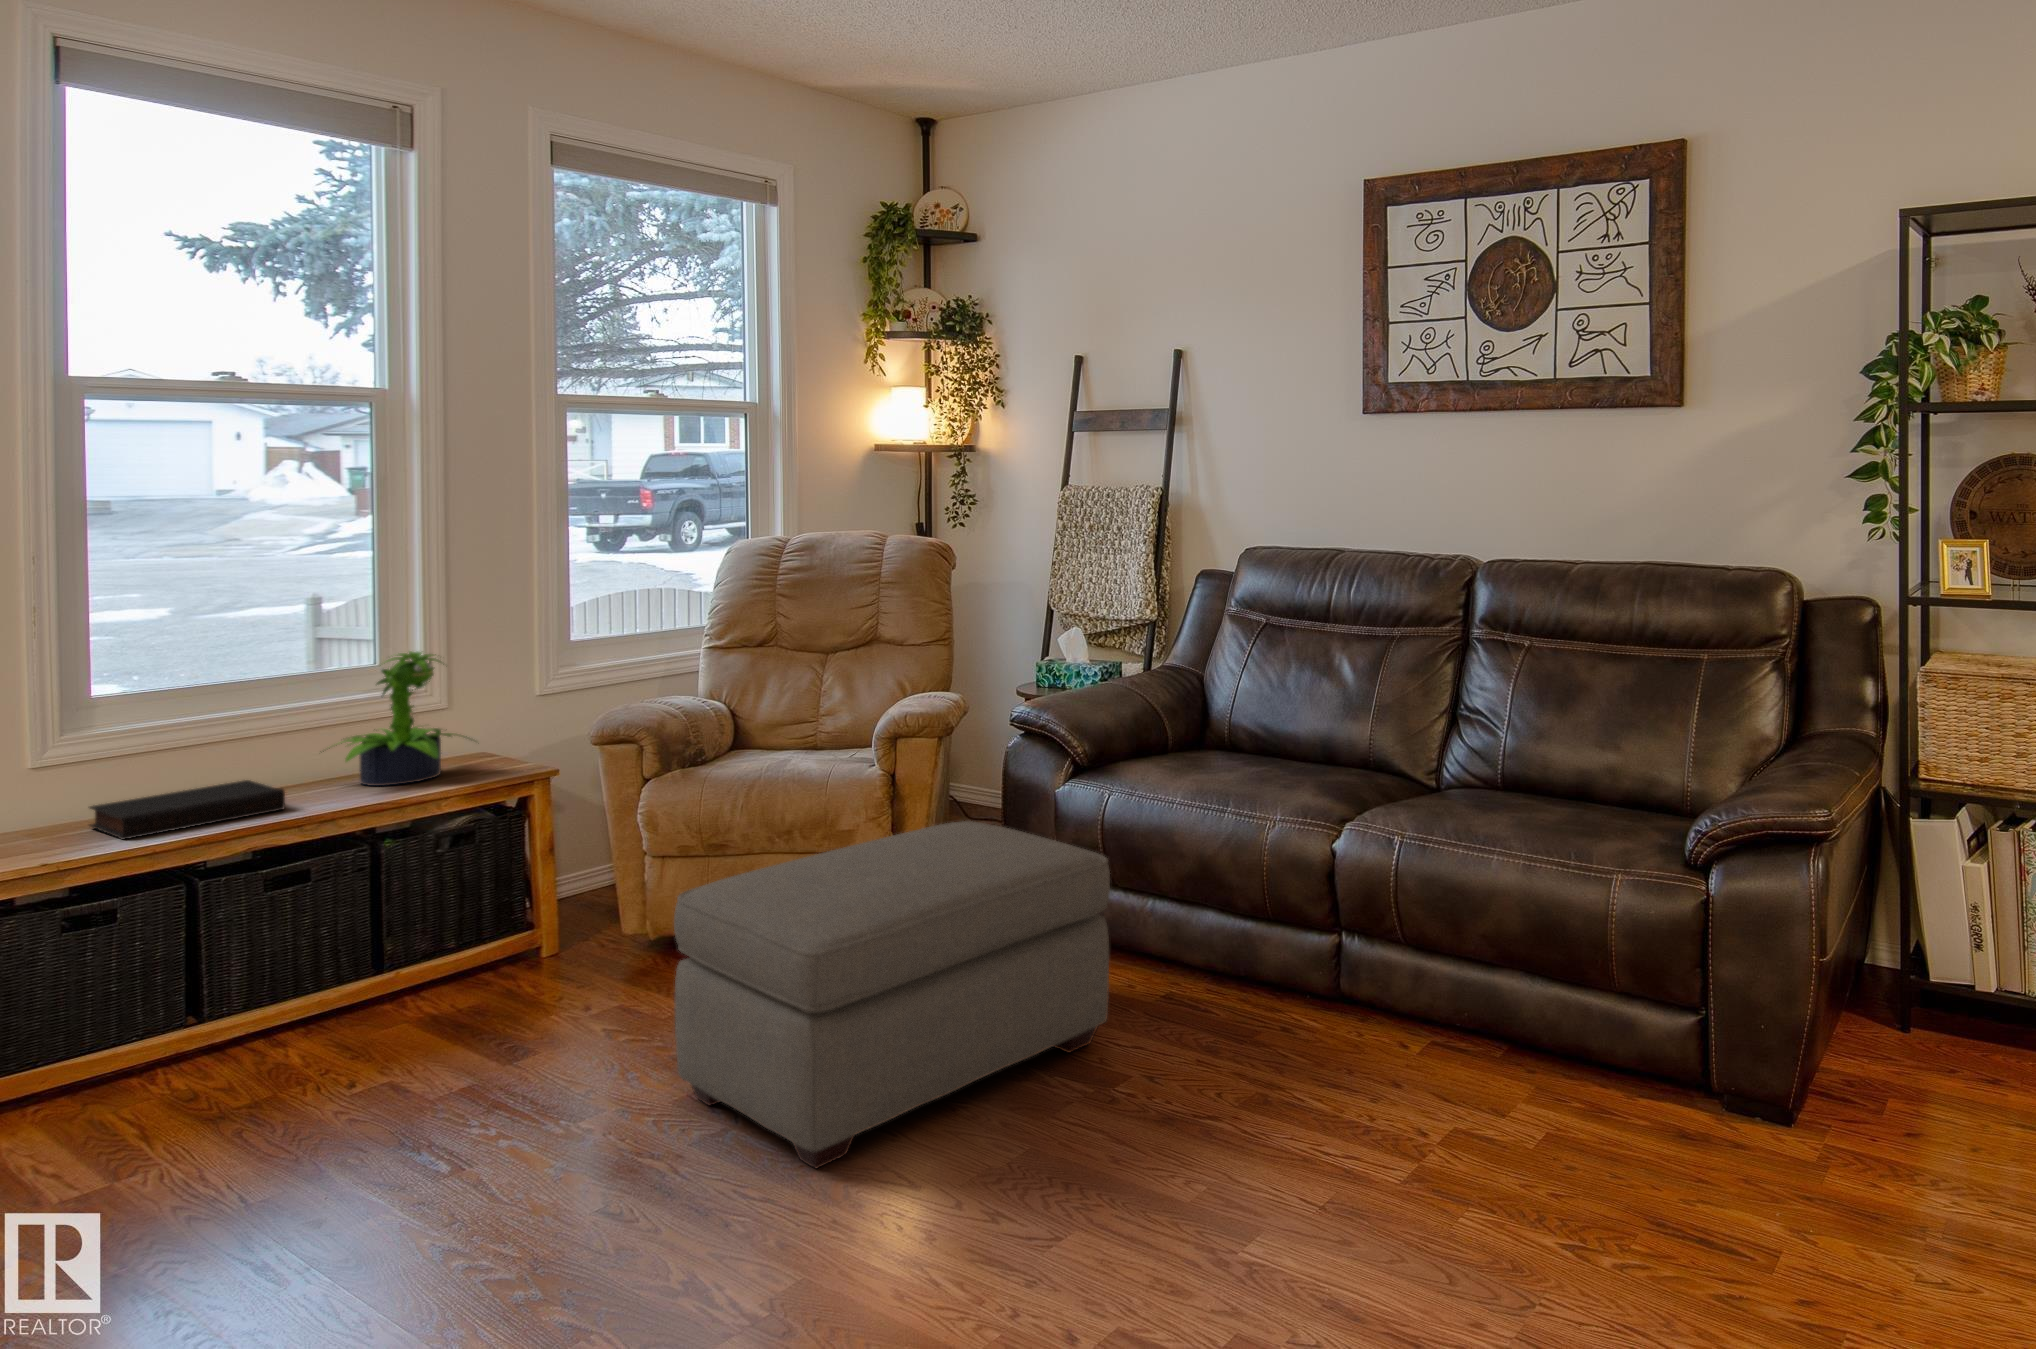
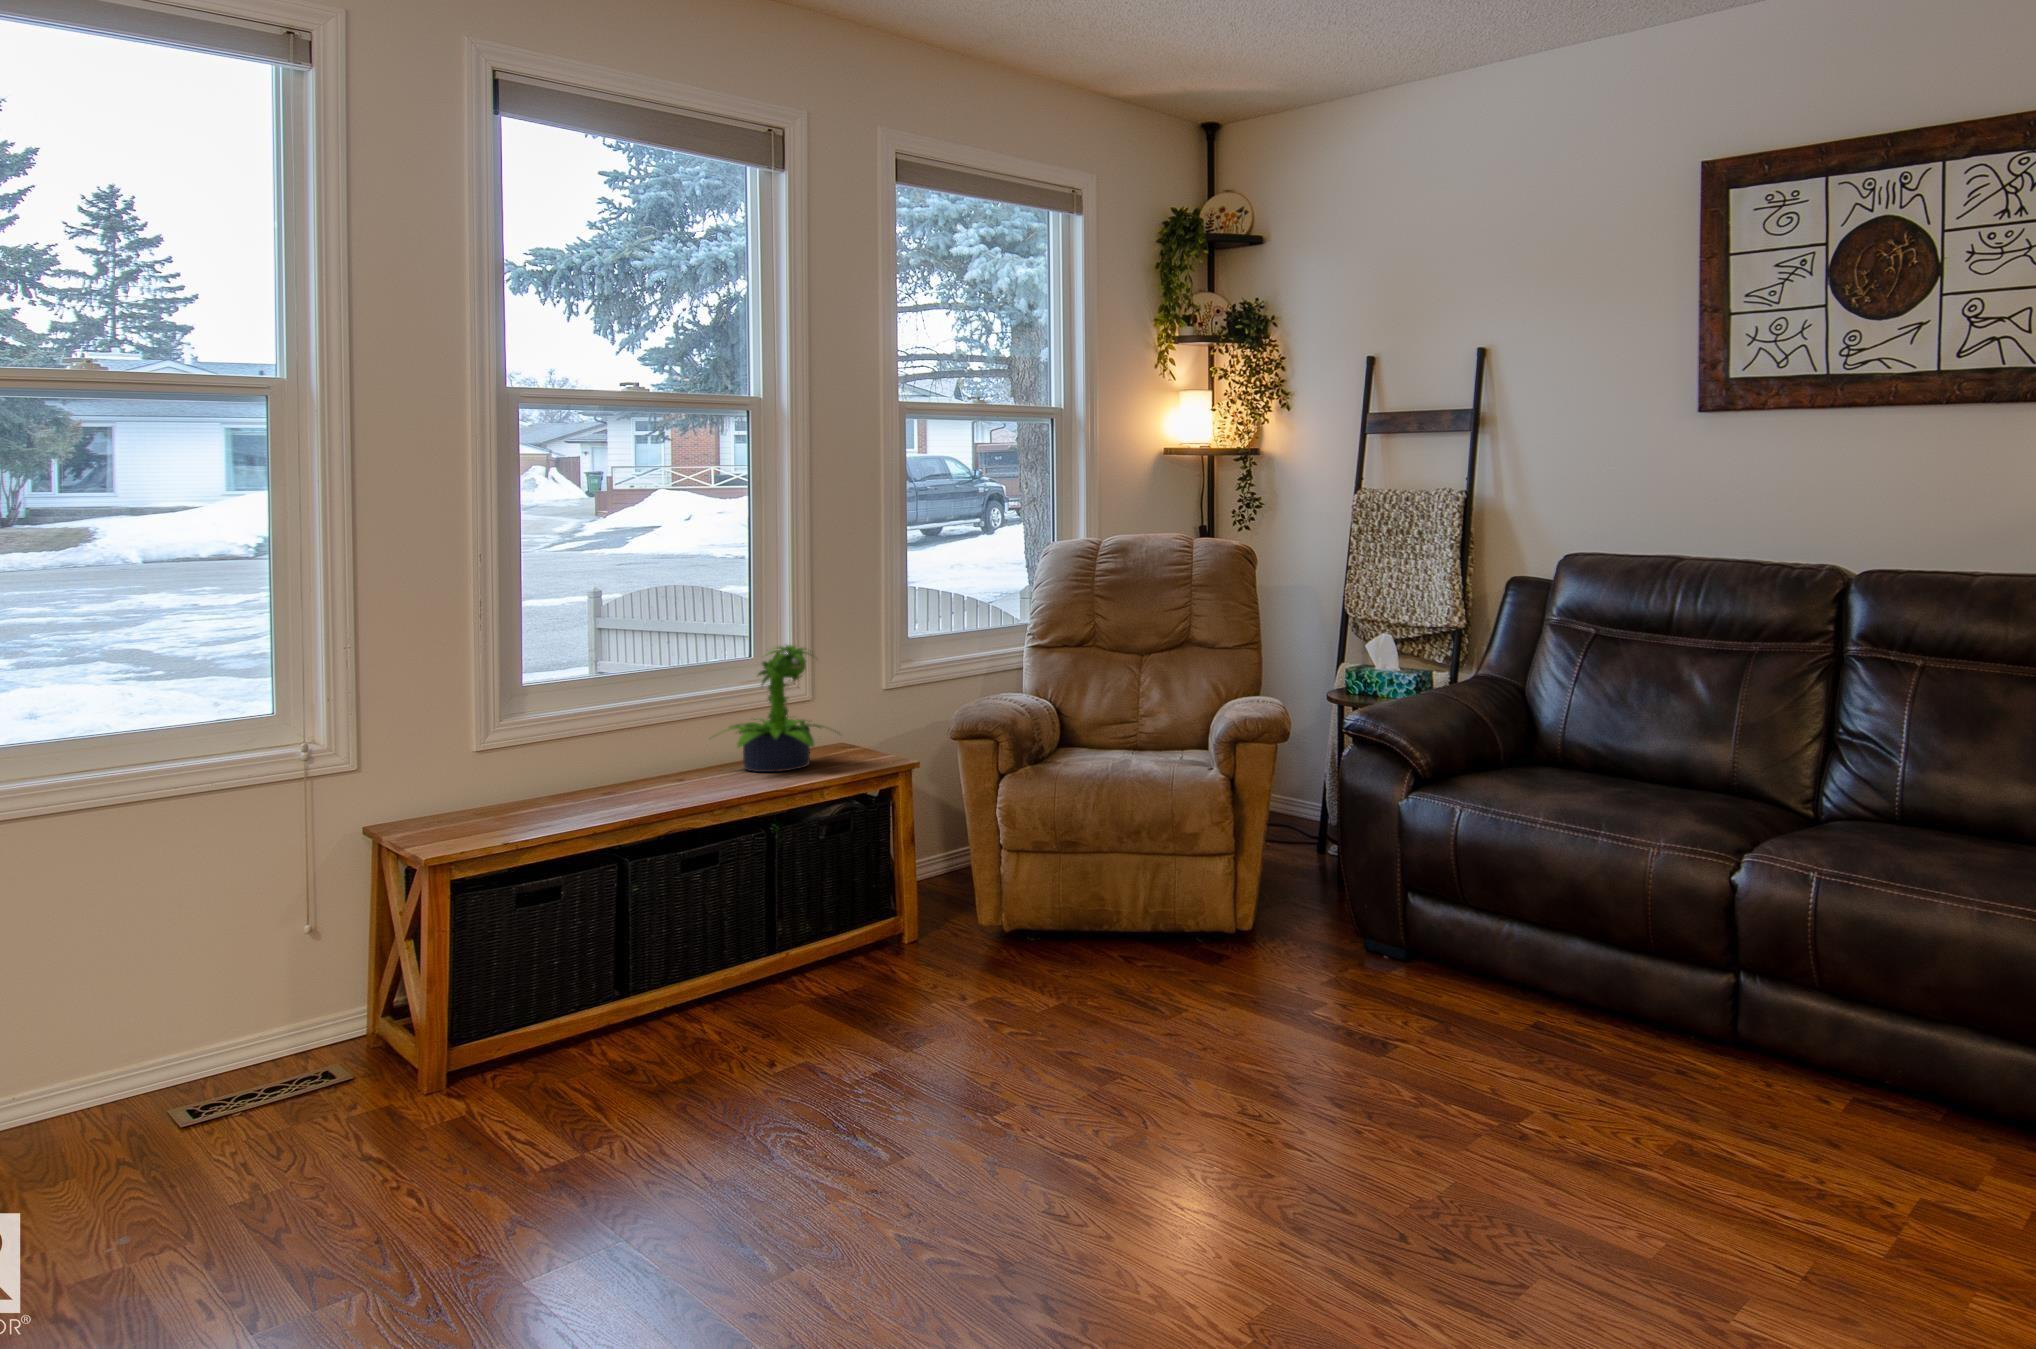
book: present [90,780,285,840] -> none [539,761,695,811]
ottoman: present [674,821,1110,1168] -> none [1074,831,1492,1170]

